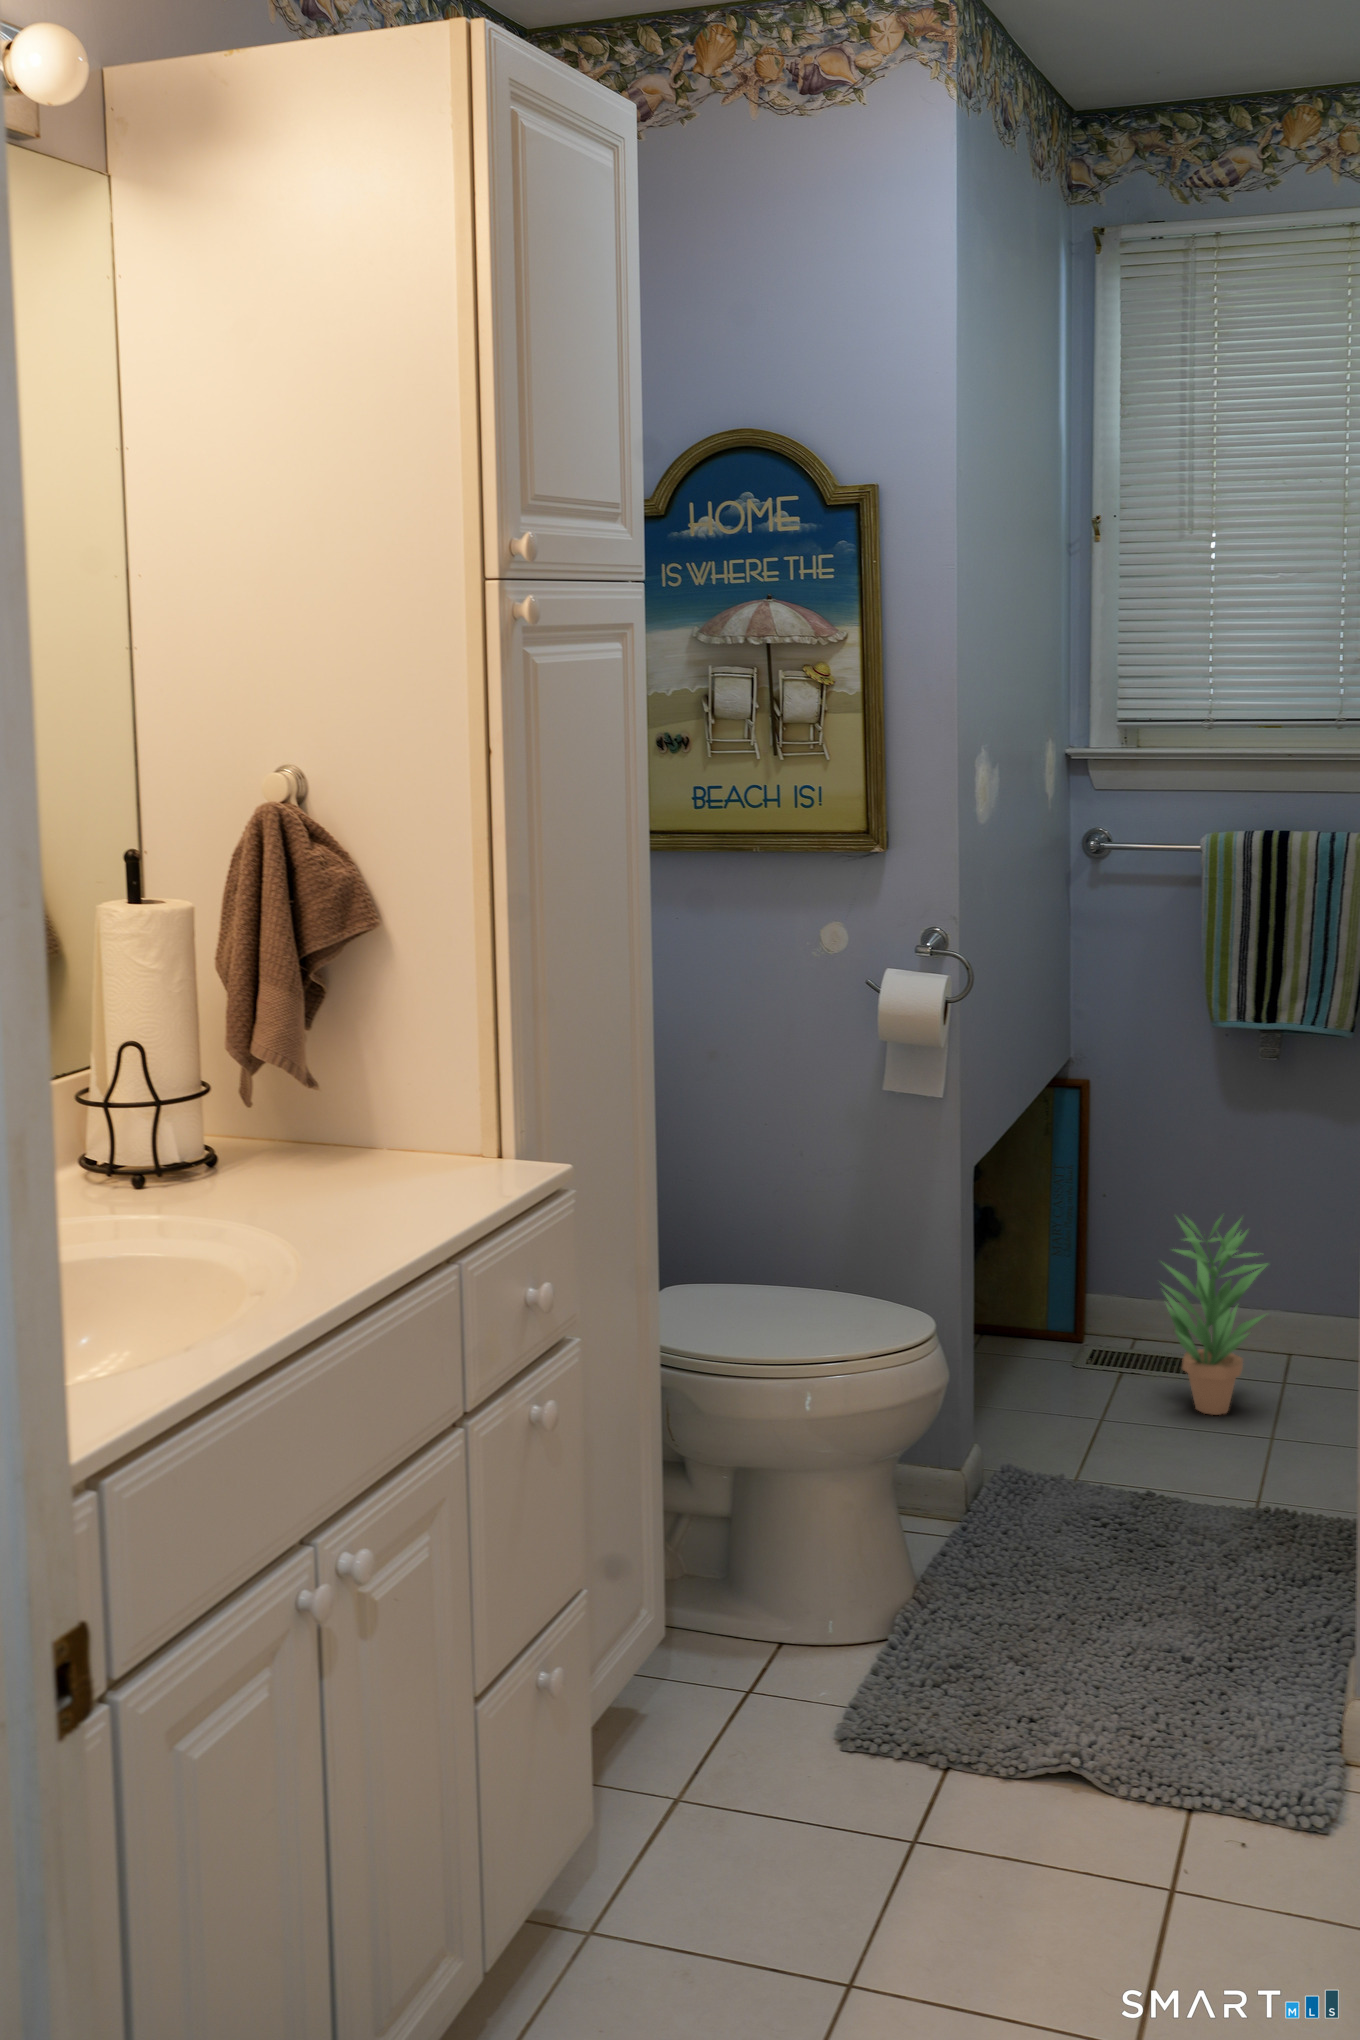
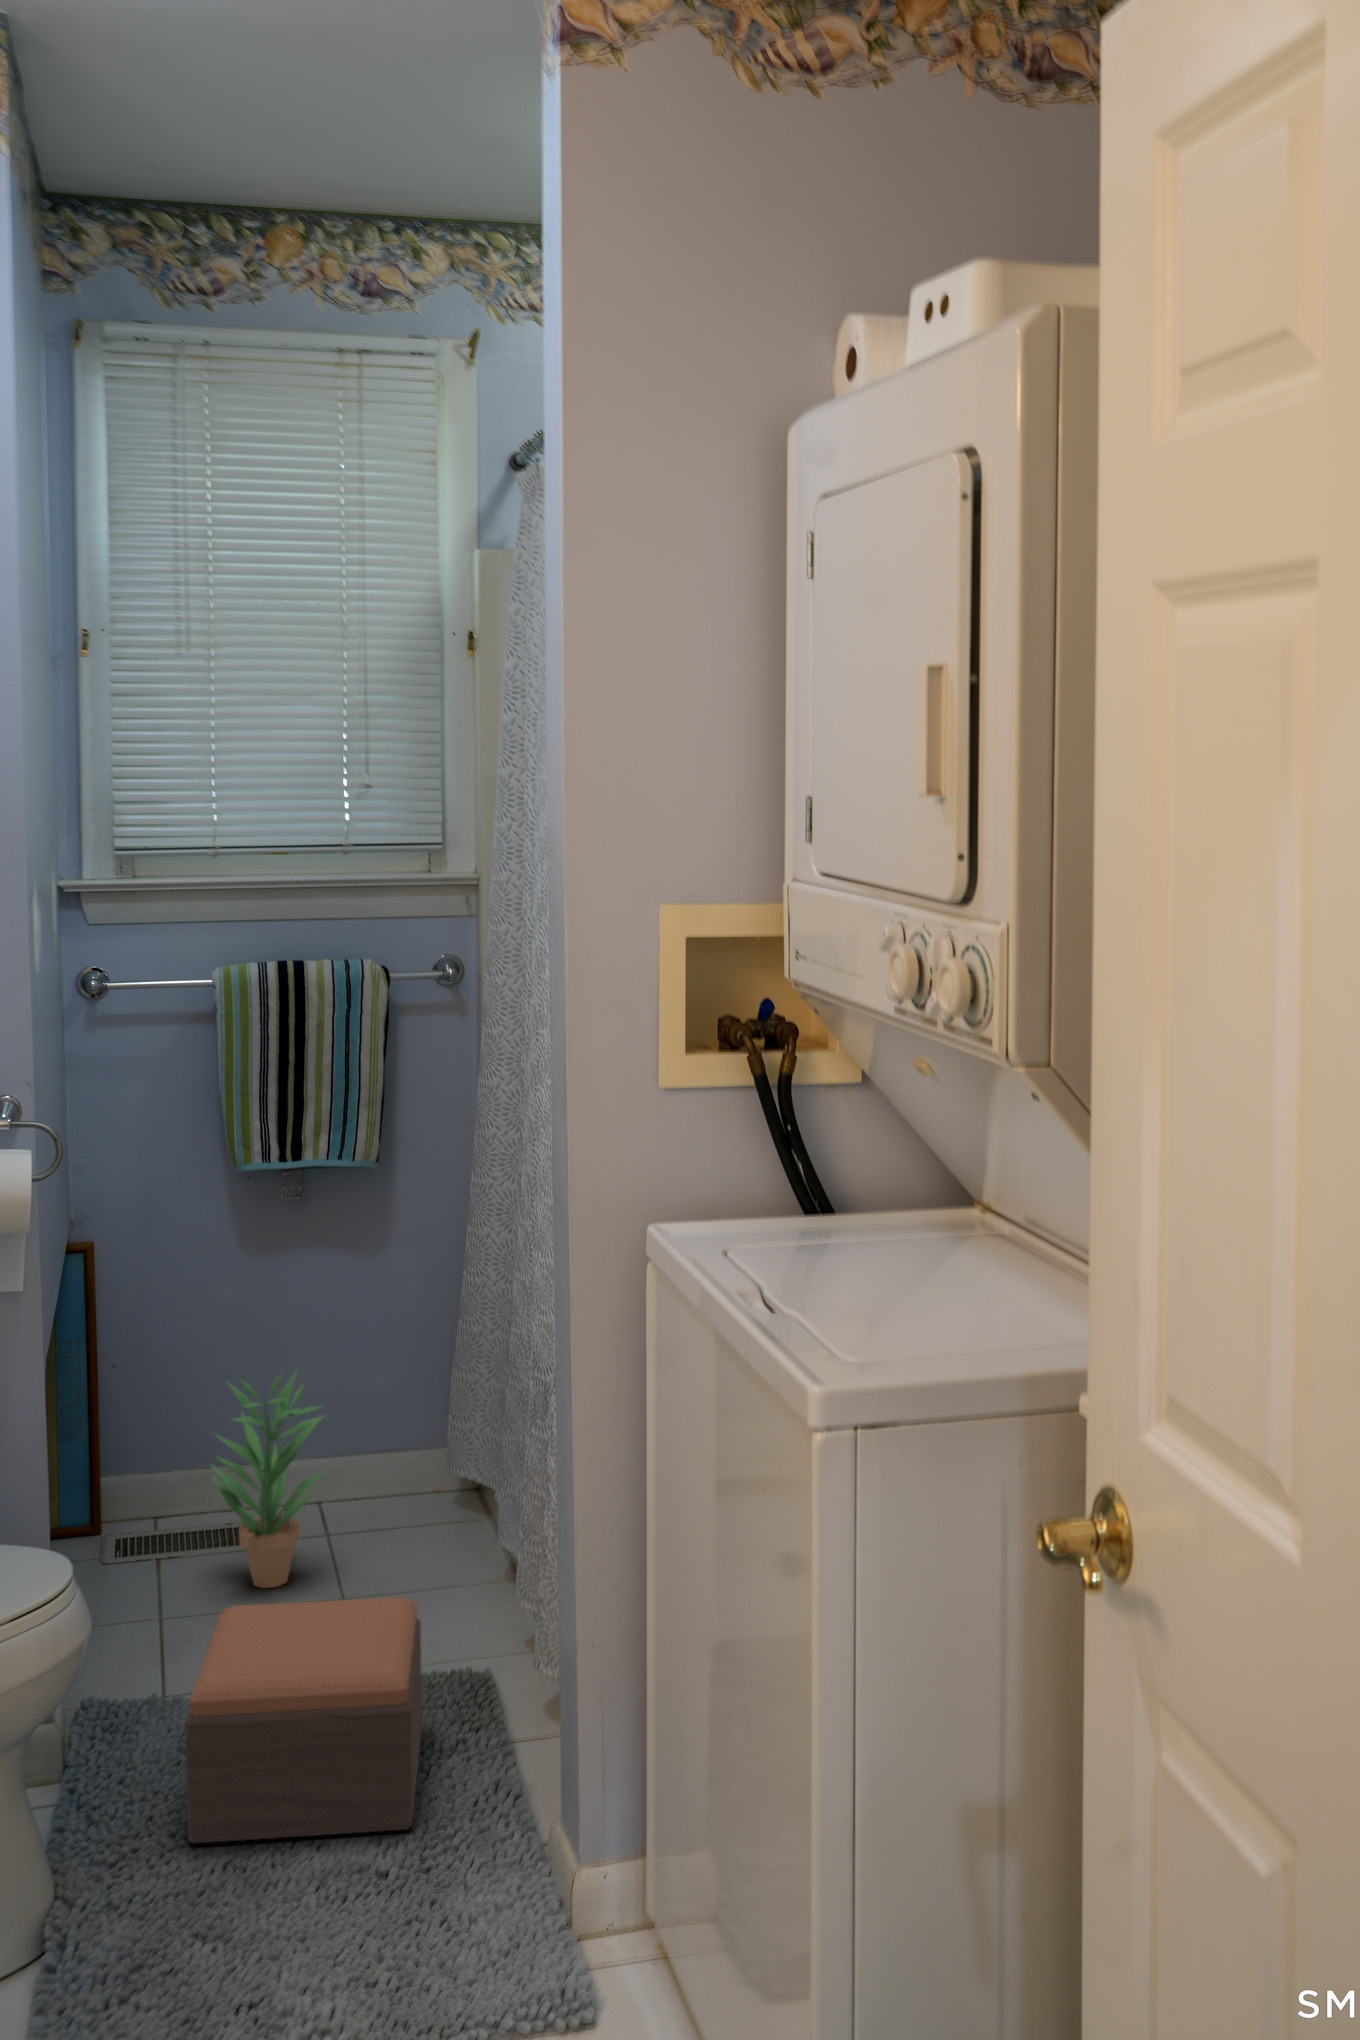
footstool: none [1040,1403,1289,1635] -> present [185,1597,422,1843]

